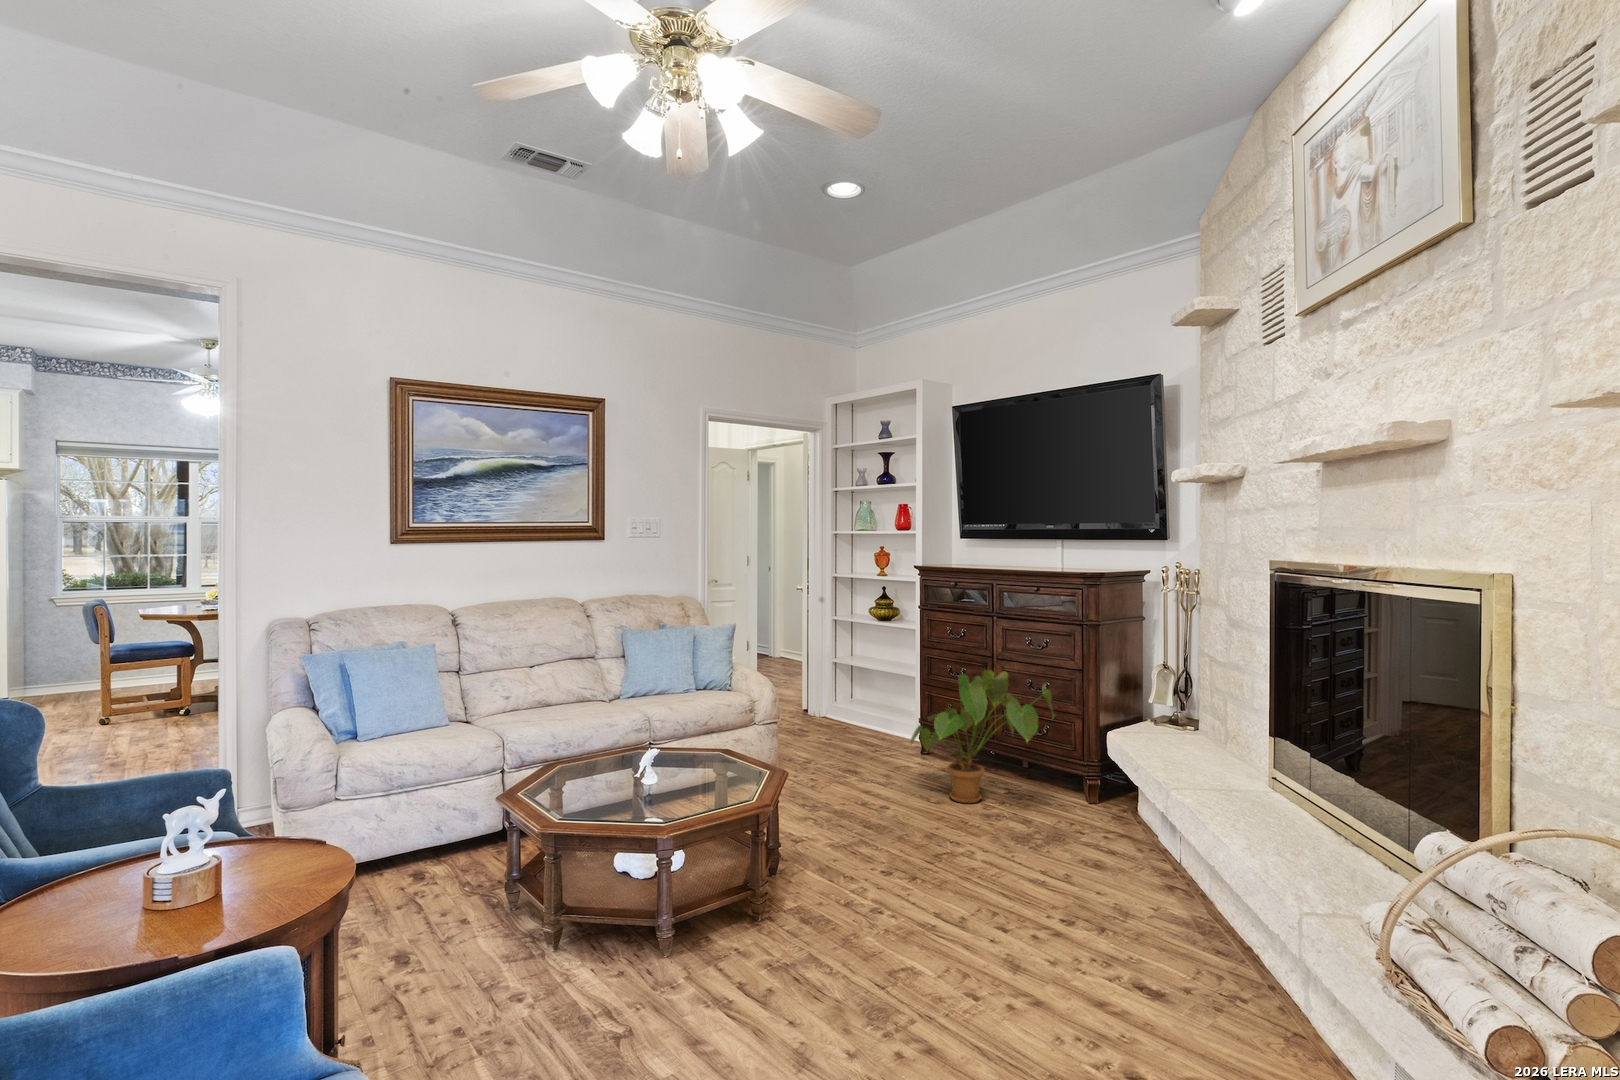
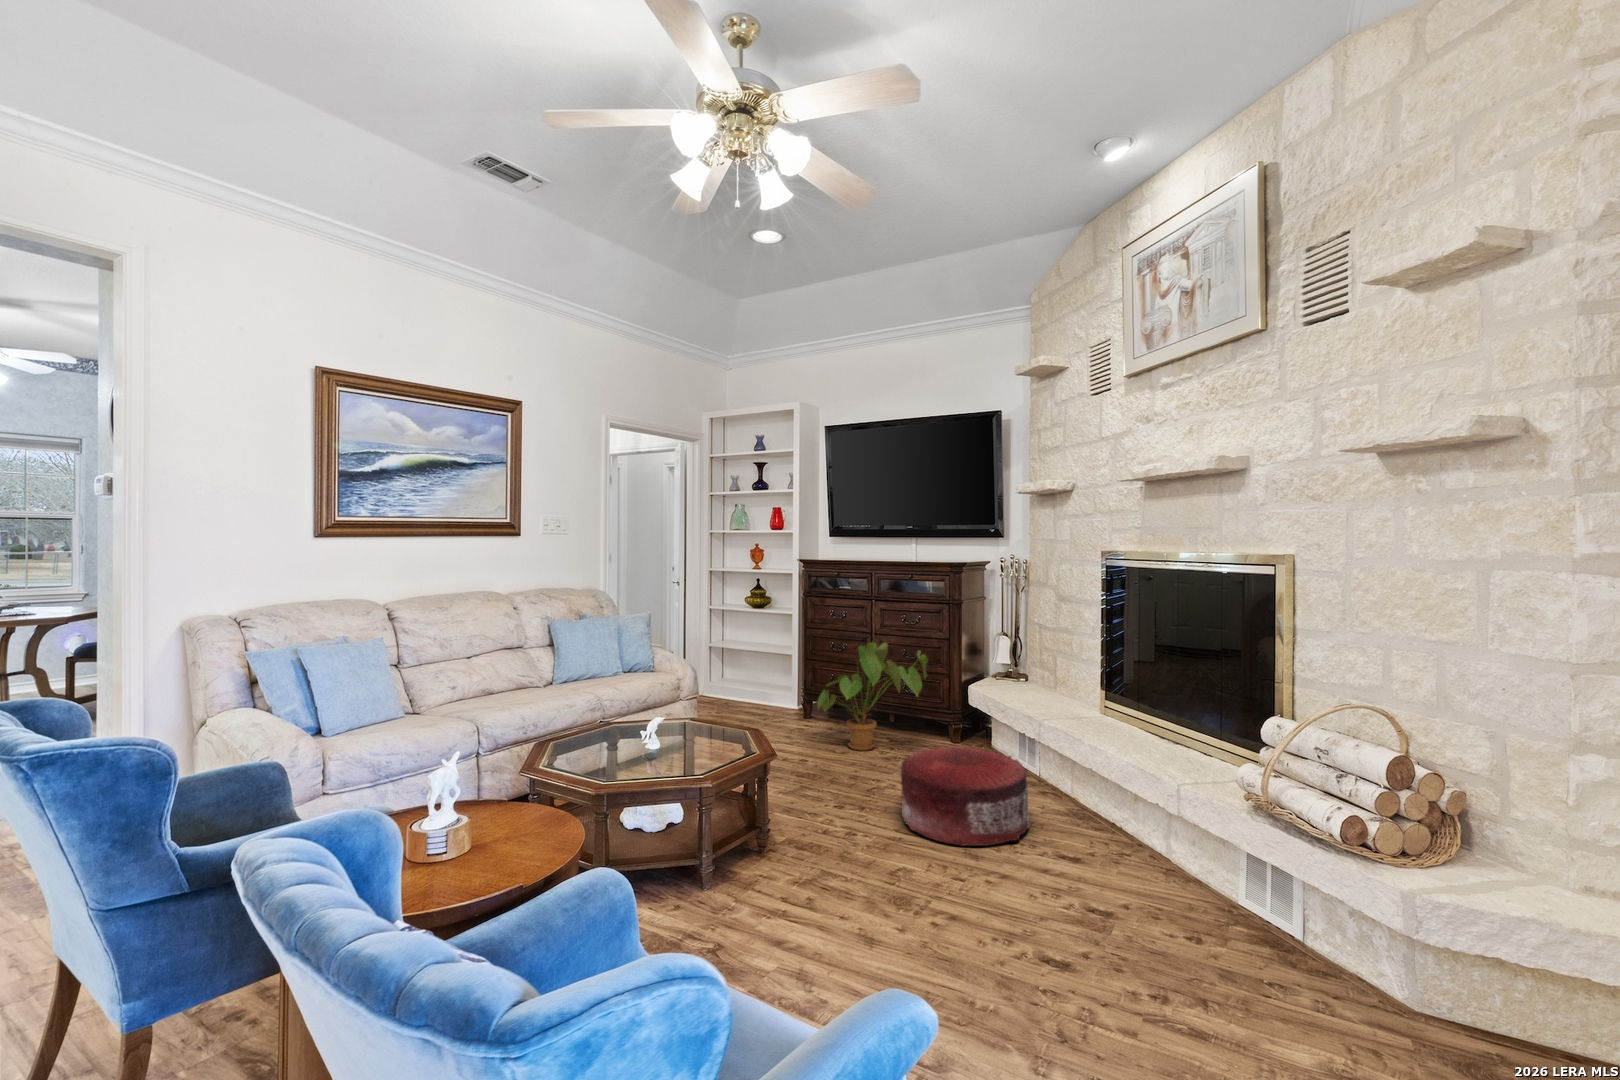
pouf: none [949,812,1121,955] -> present [901,746,1029,846]

